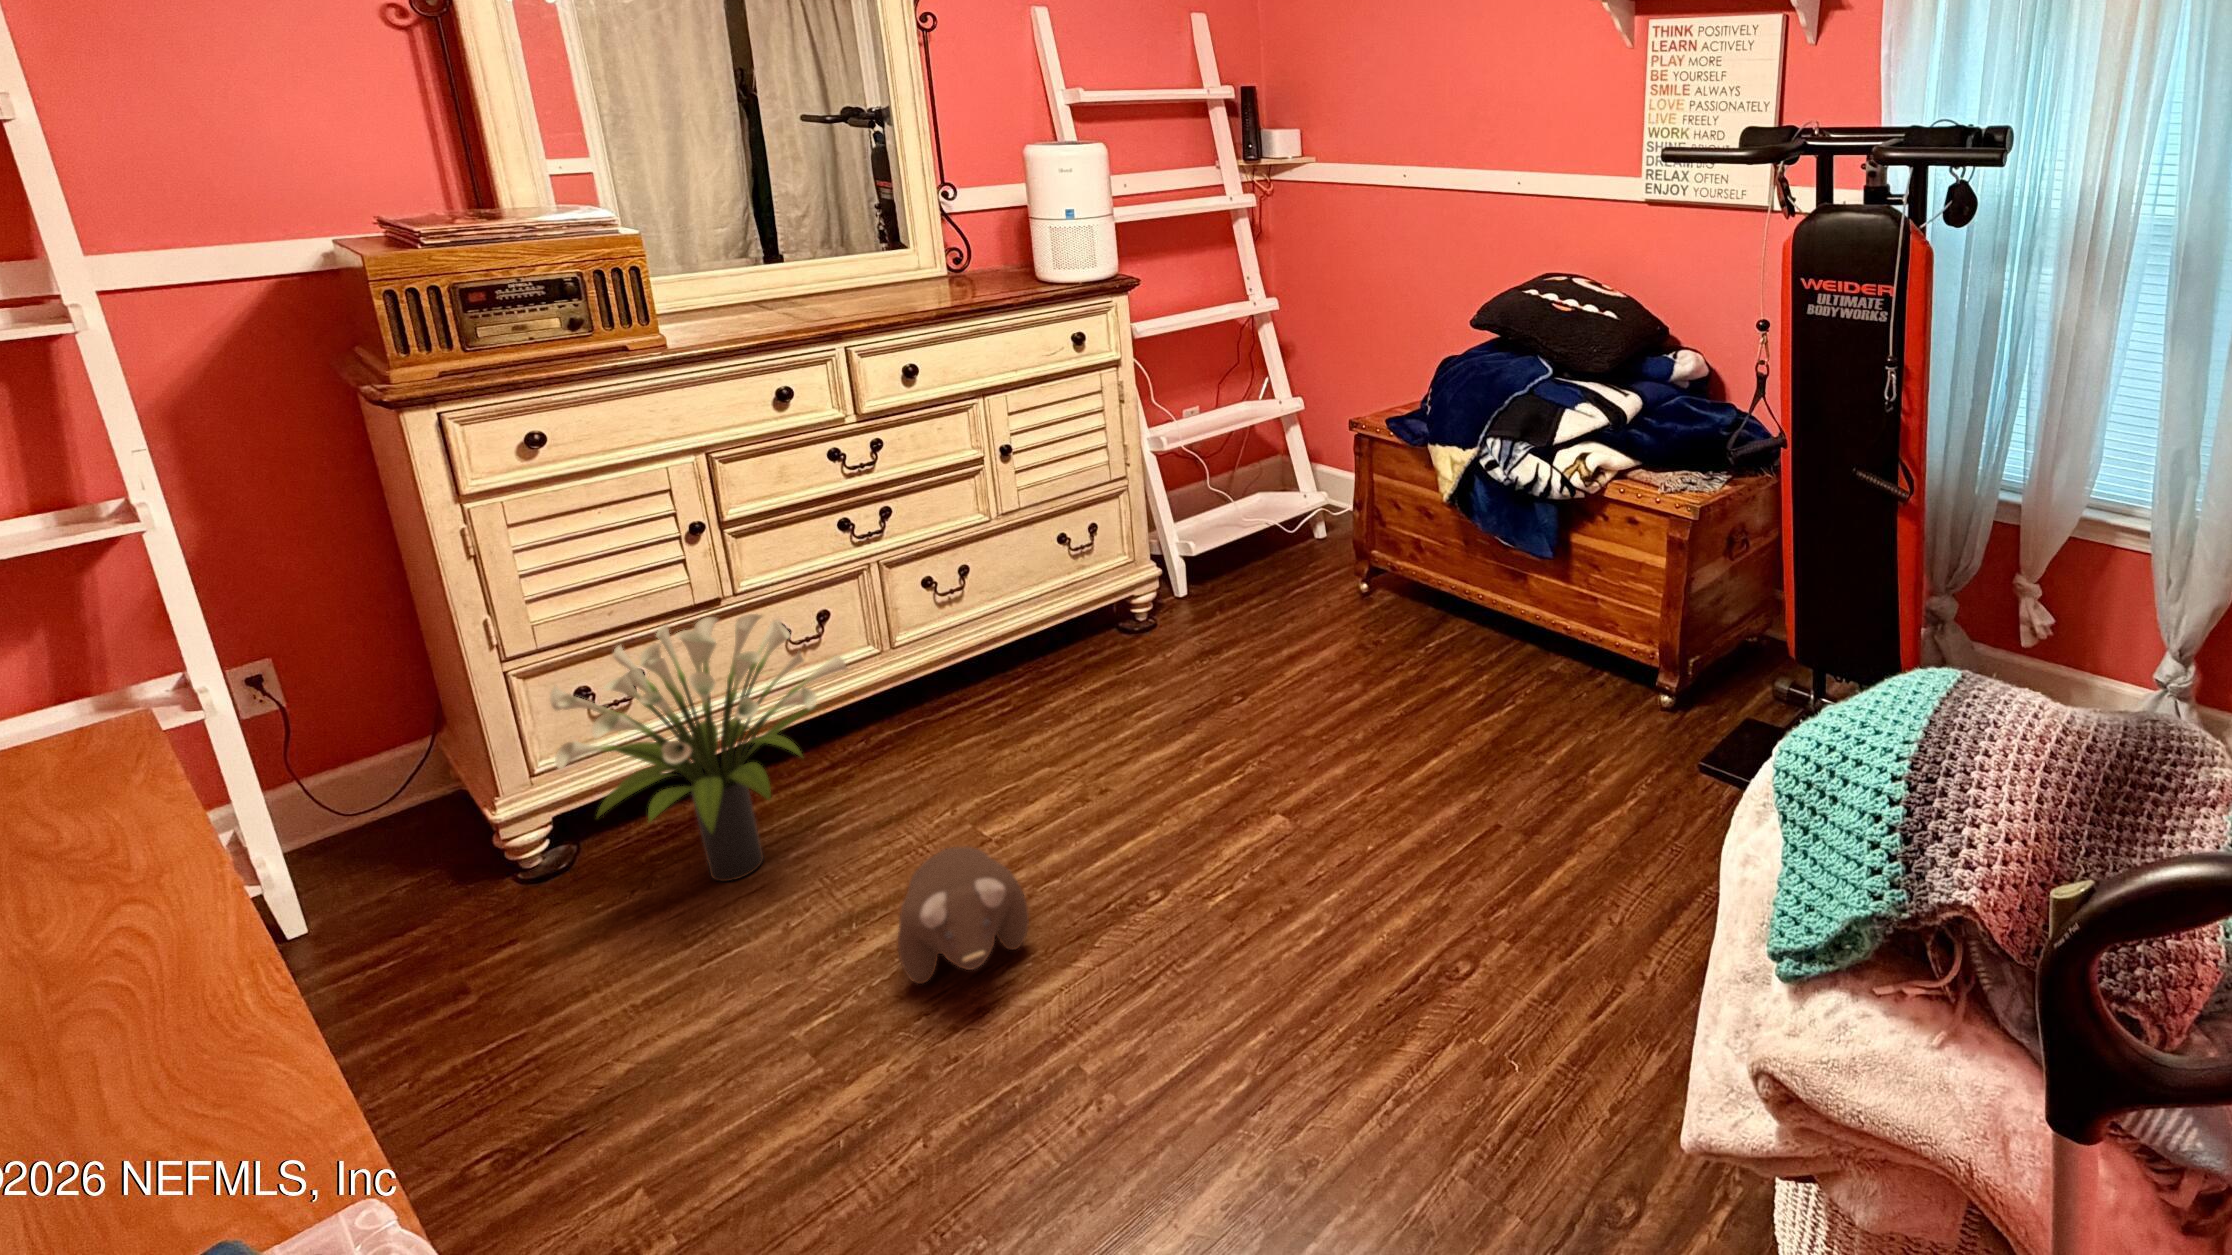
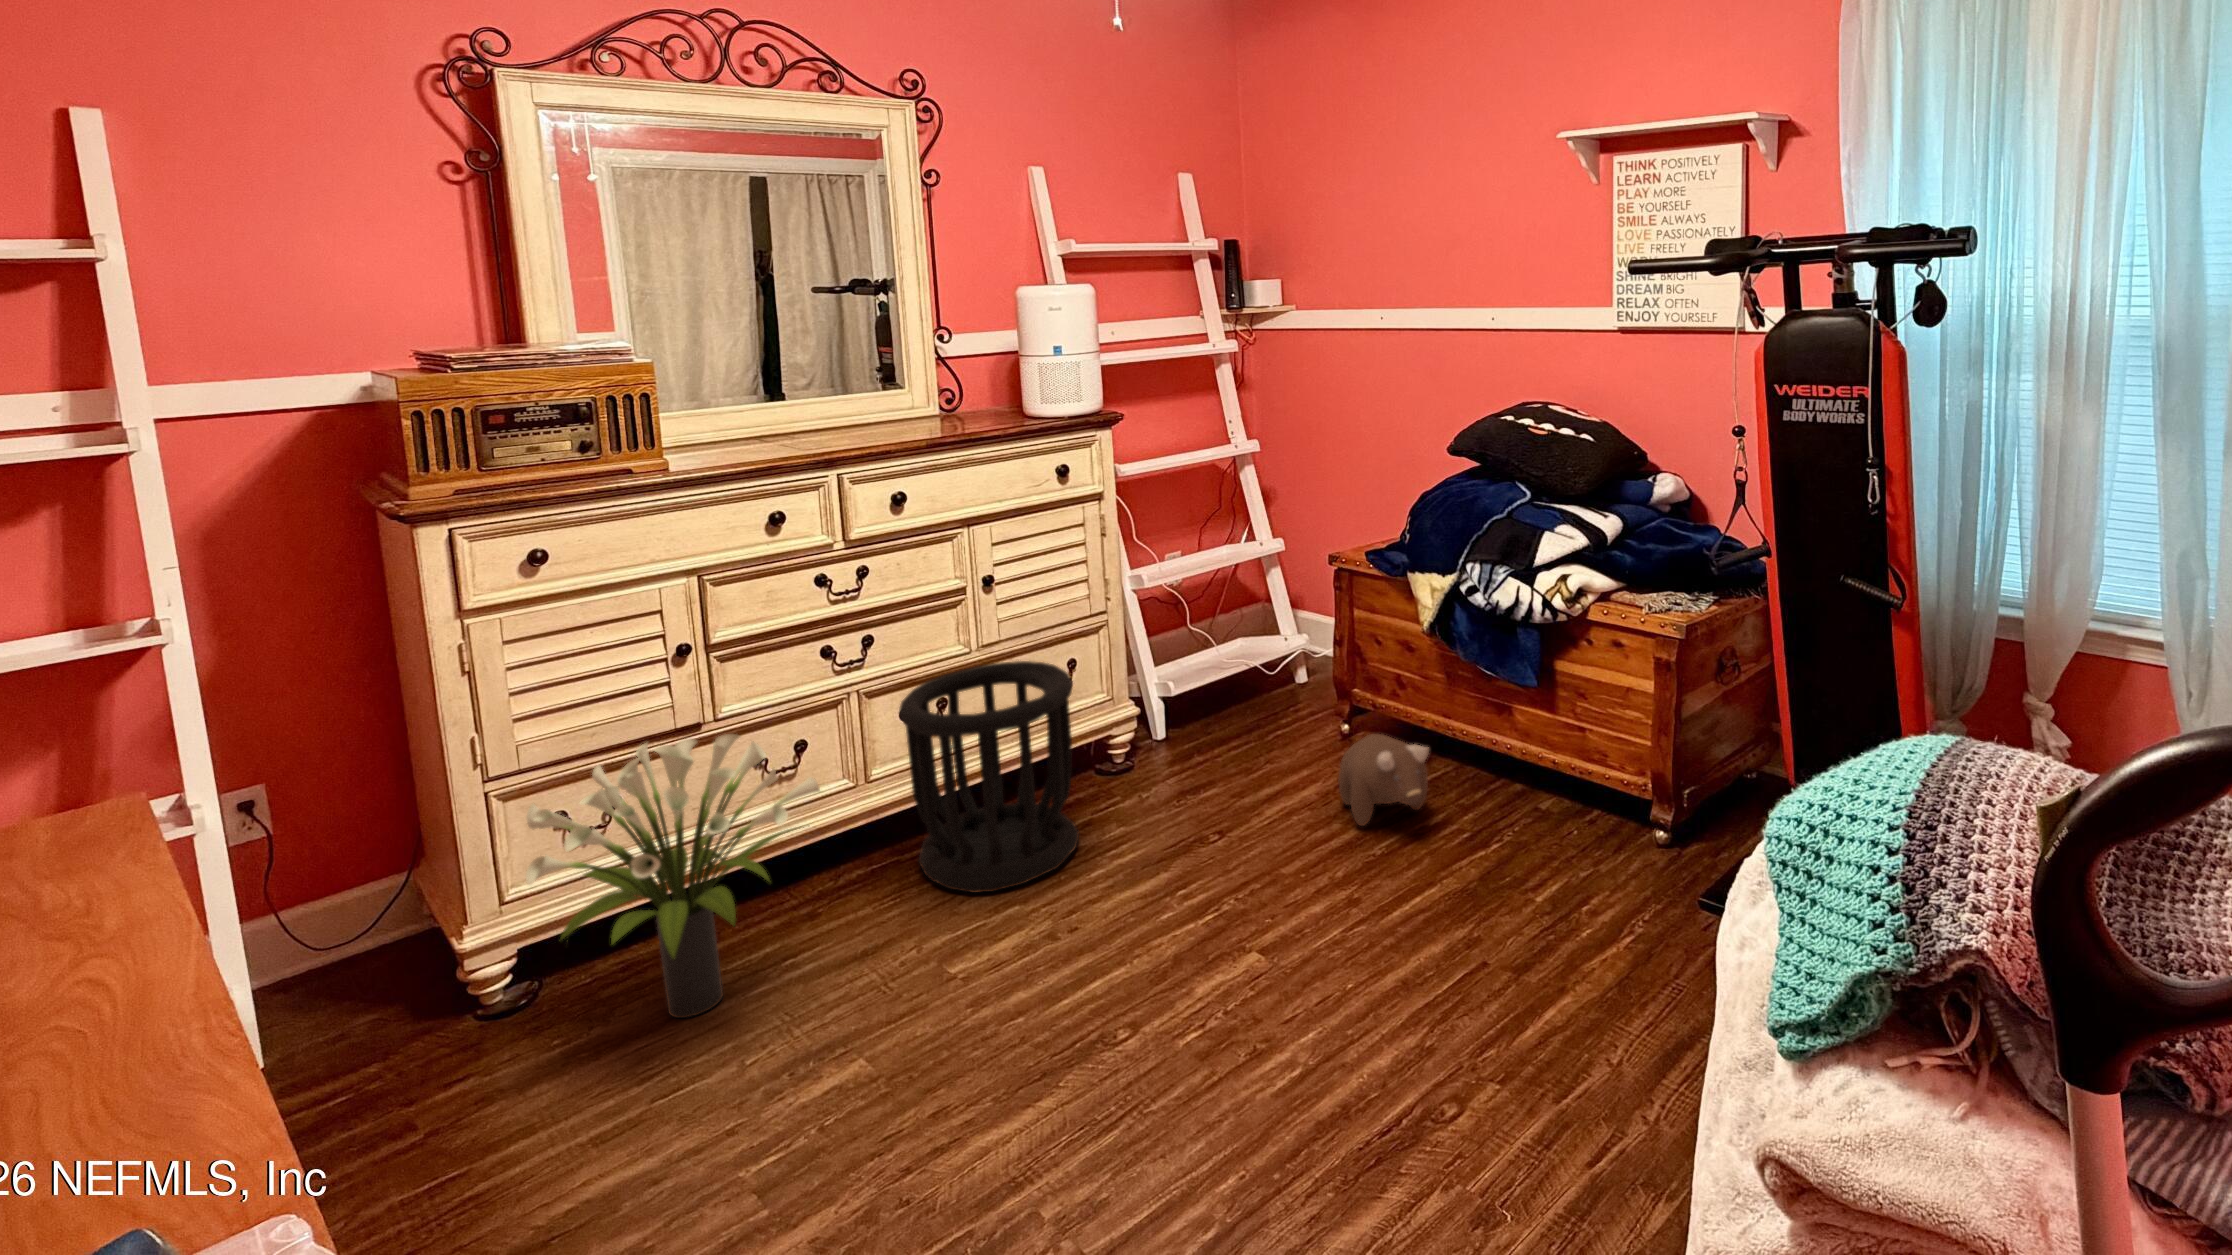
wastebasket: none [922,531,1106,755] -> present [899,661,1079,893]
plush toy: present [898,846,1029,984] -> present [1339,734,1429,826]

